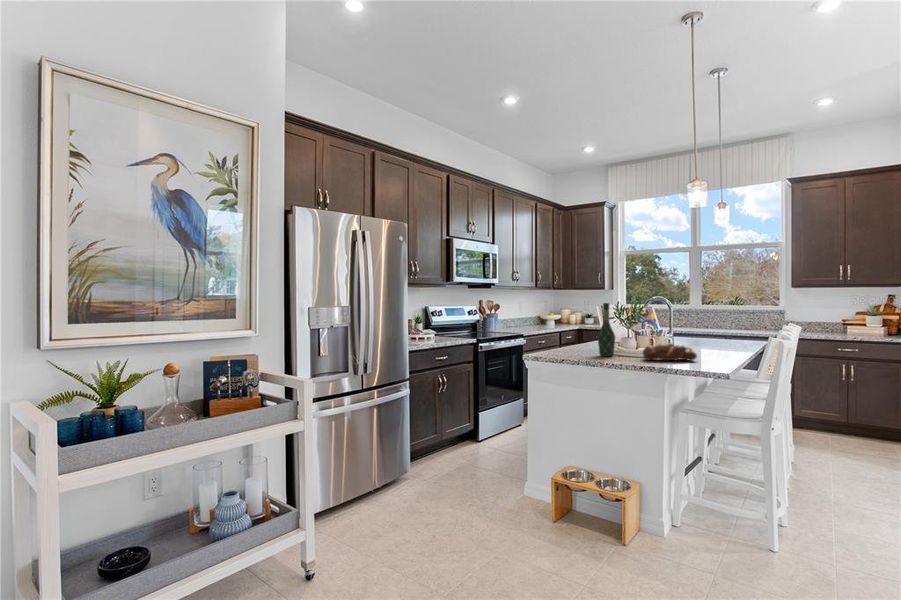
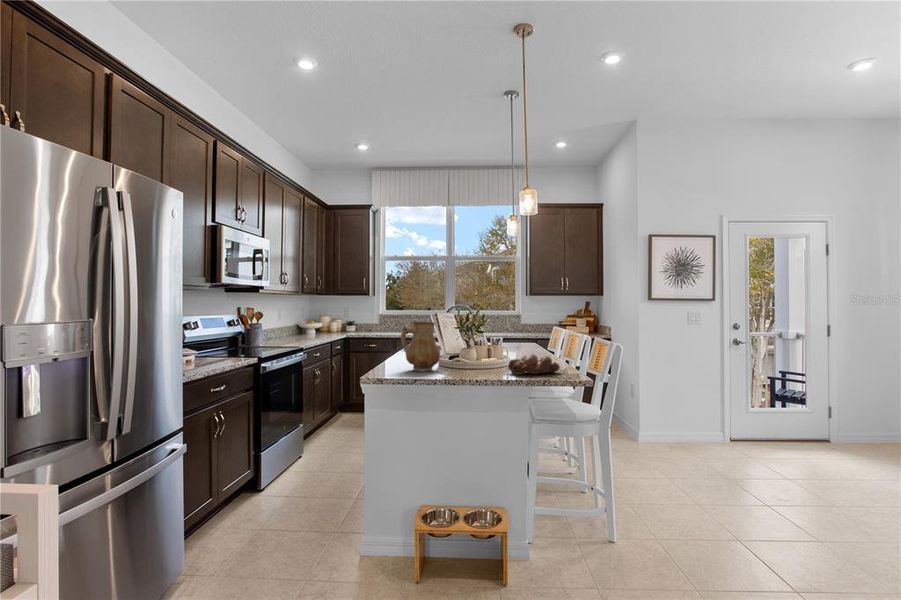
wine bottle: present [598,303,615,356] -> none [455,312,474,373]
ceramic pitcher: none [557,311,590,353] -> present [401,322,440,371]

